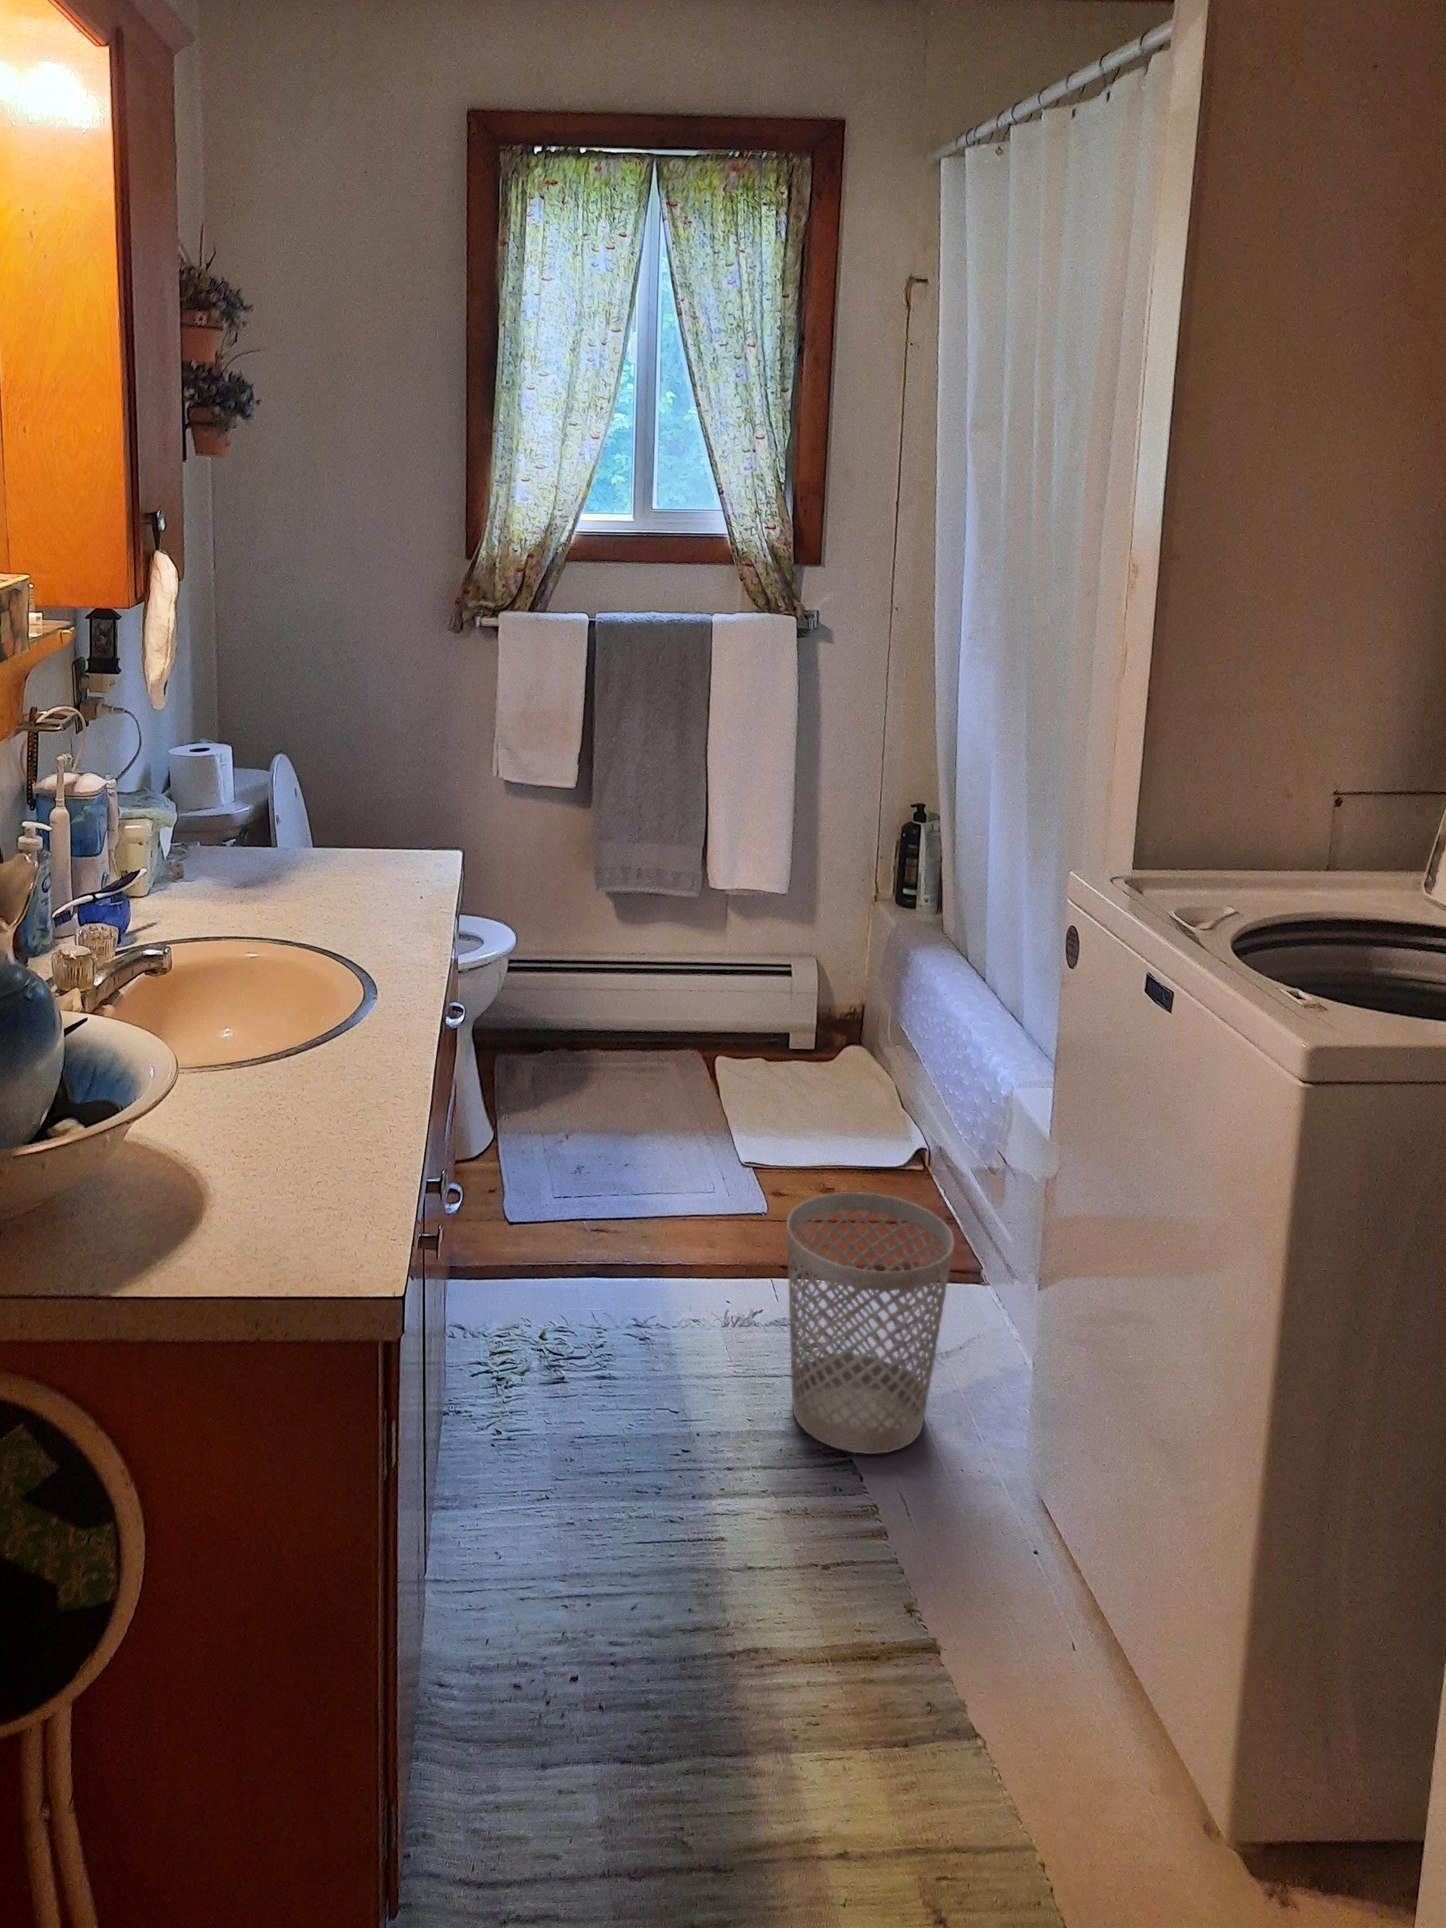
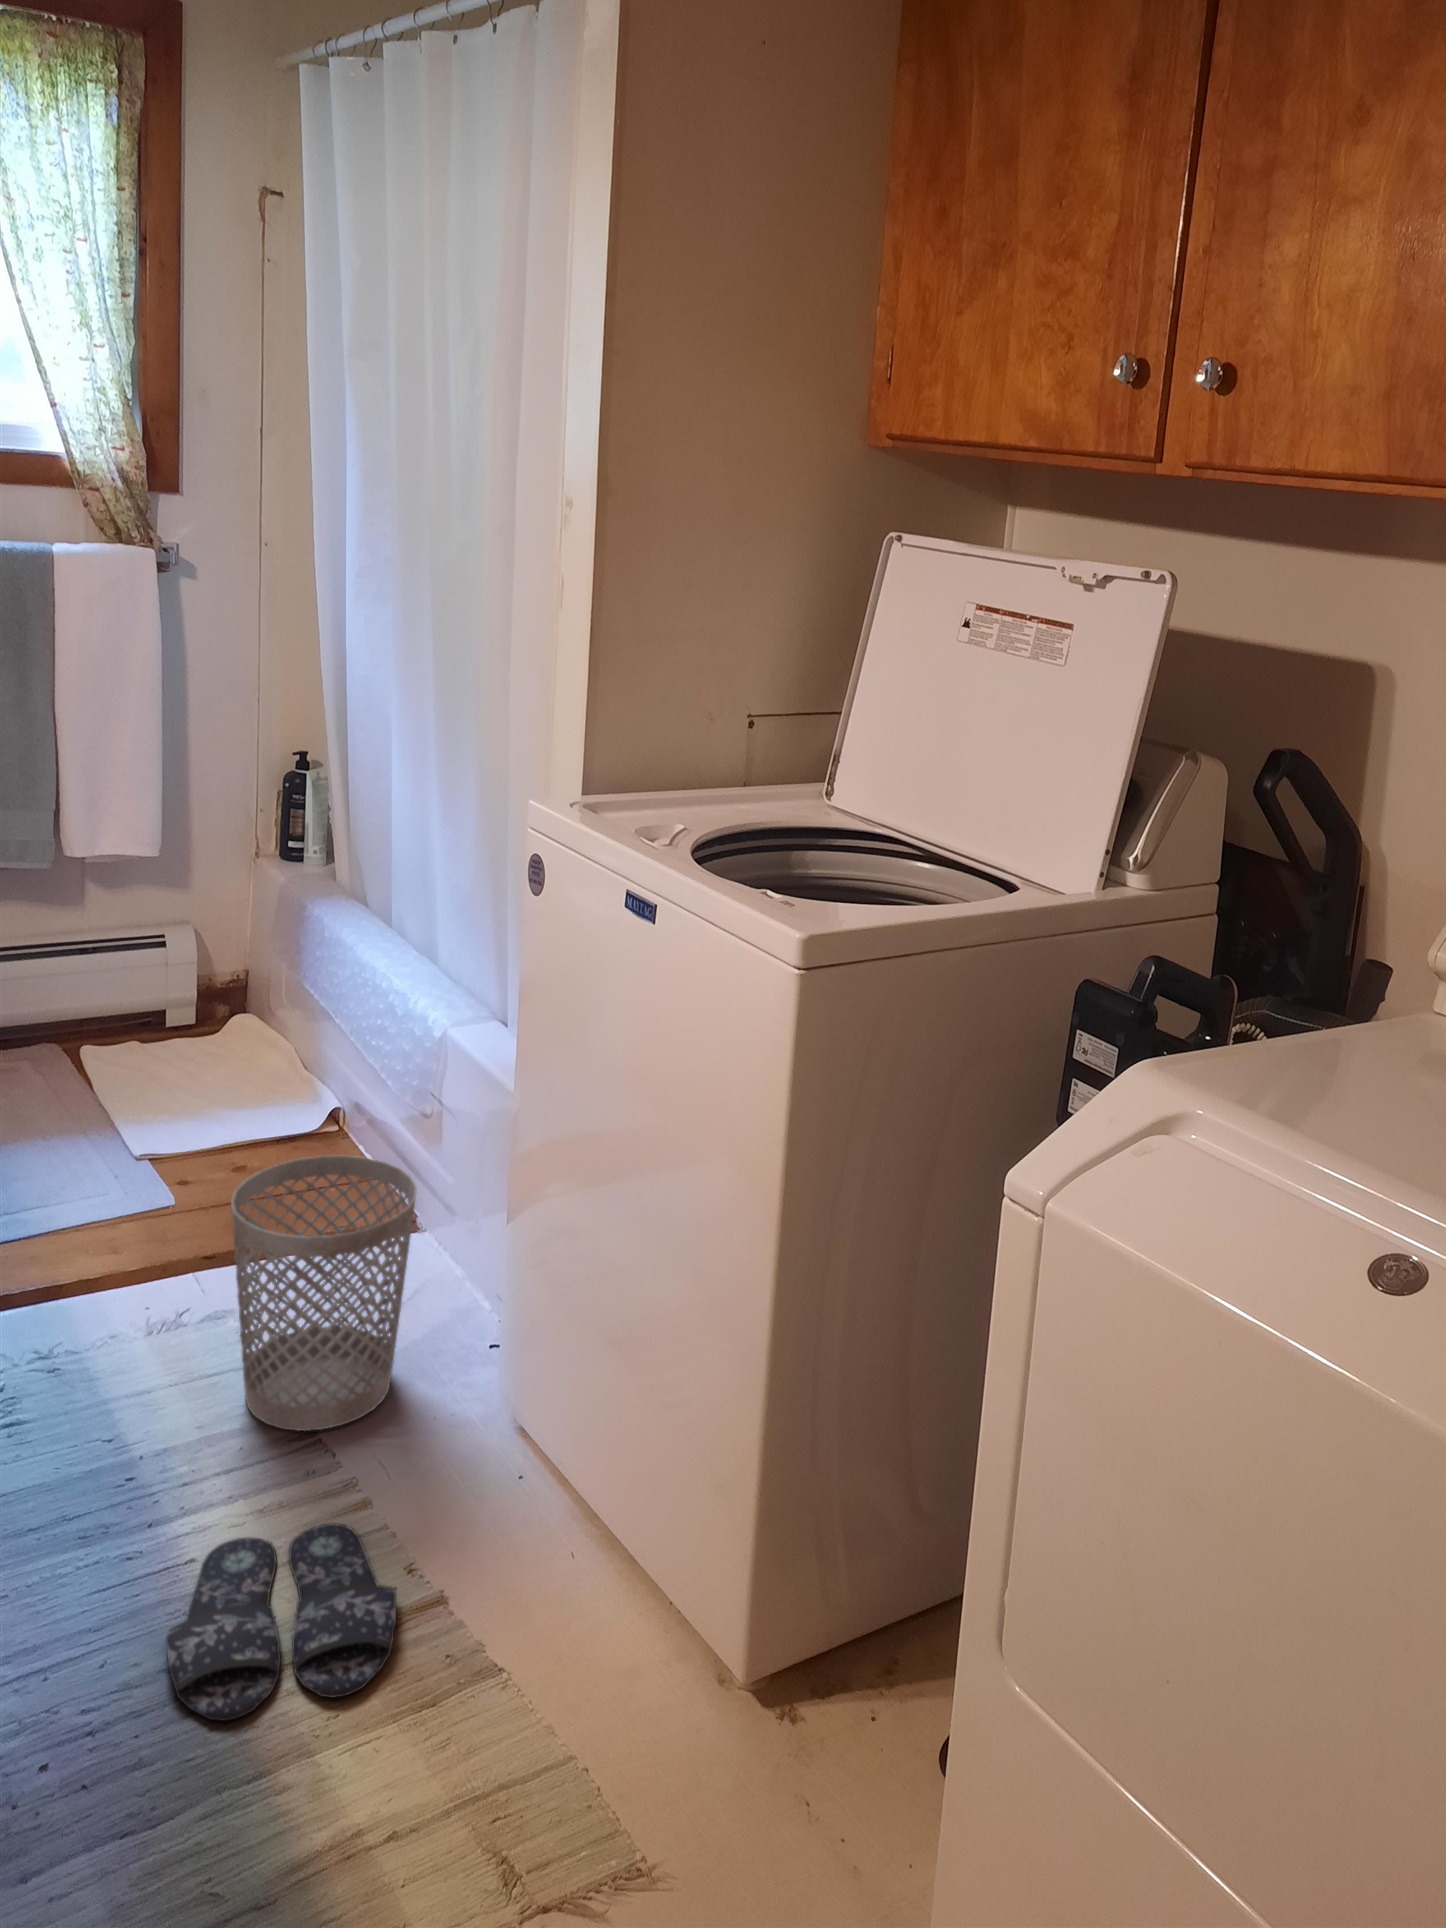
slippers: none [687,1526,890,1704] -> present [166,1523,396,1720]

